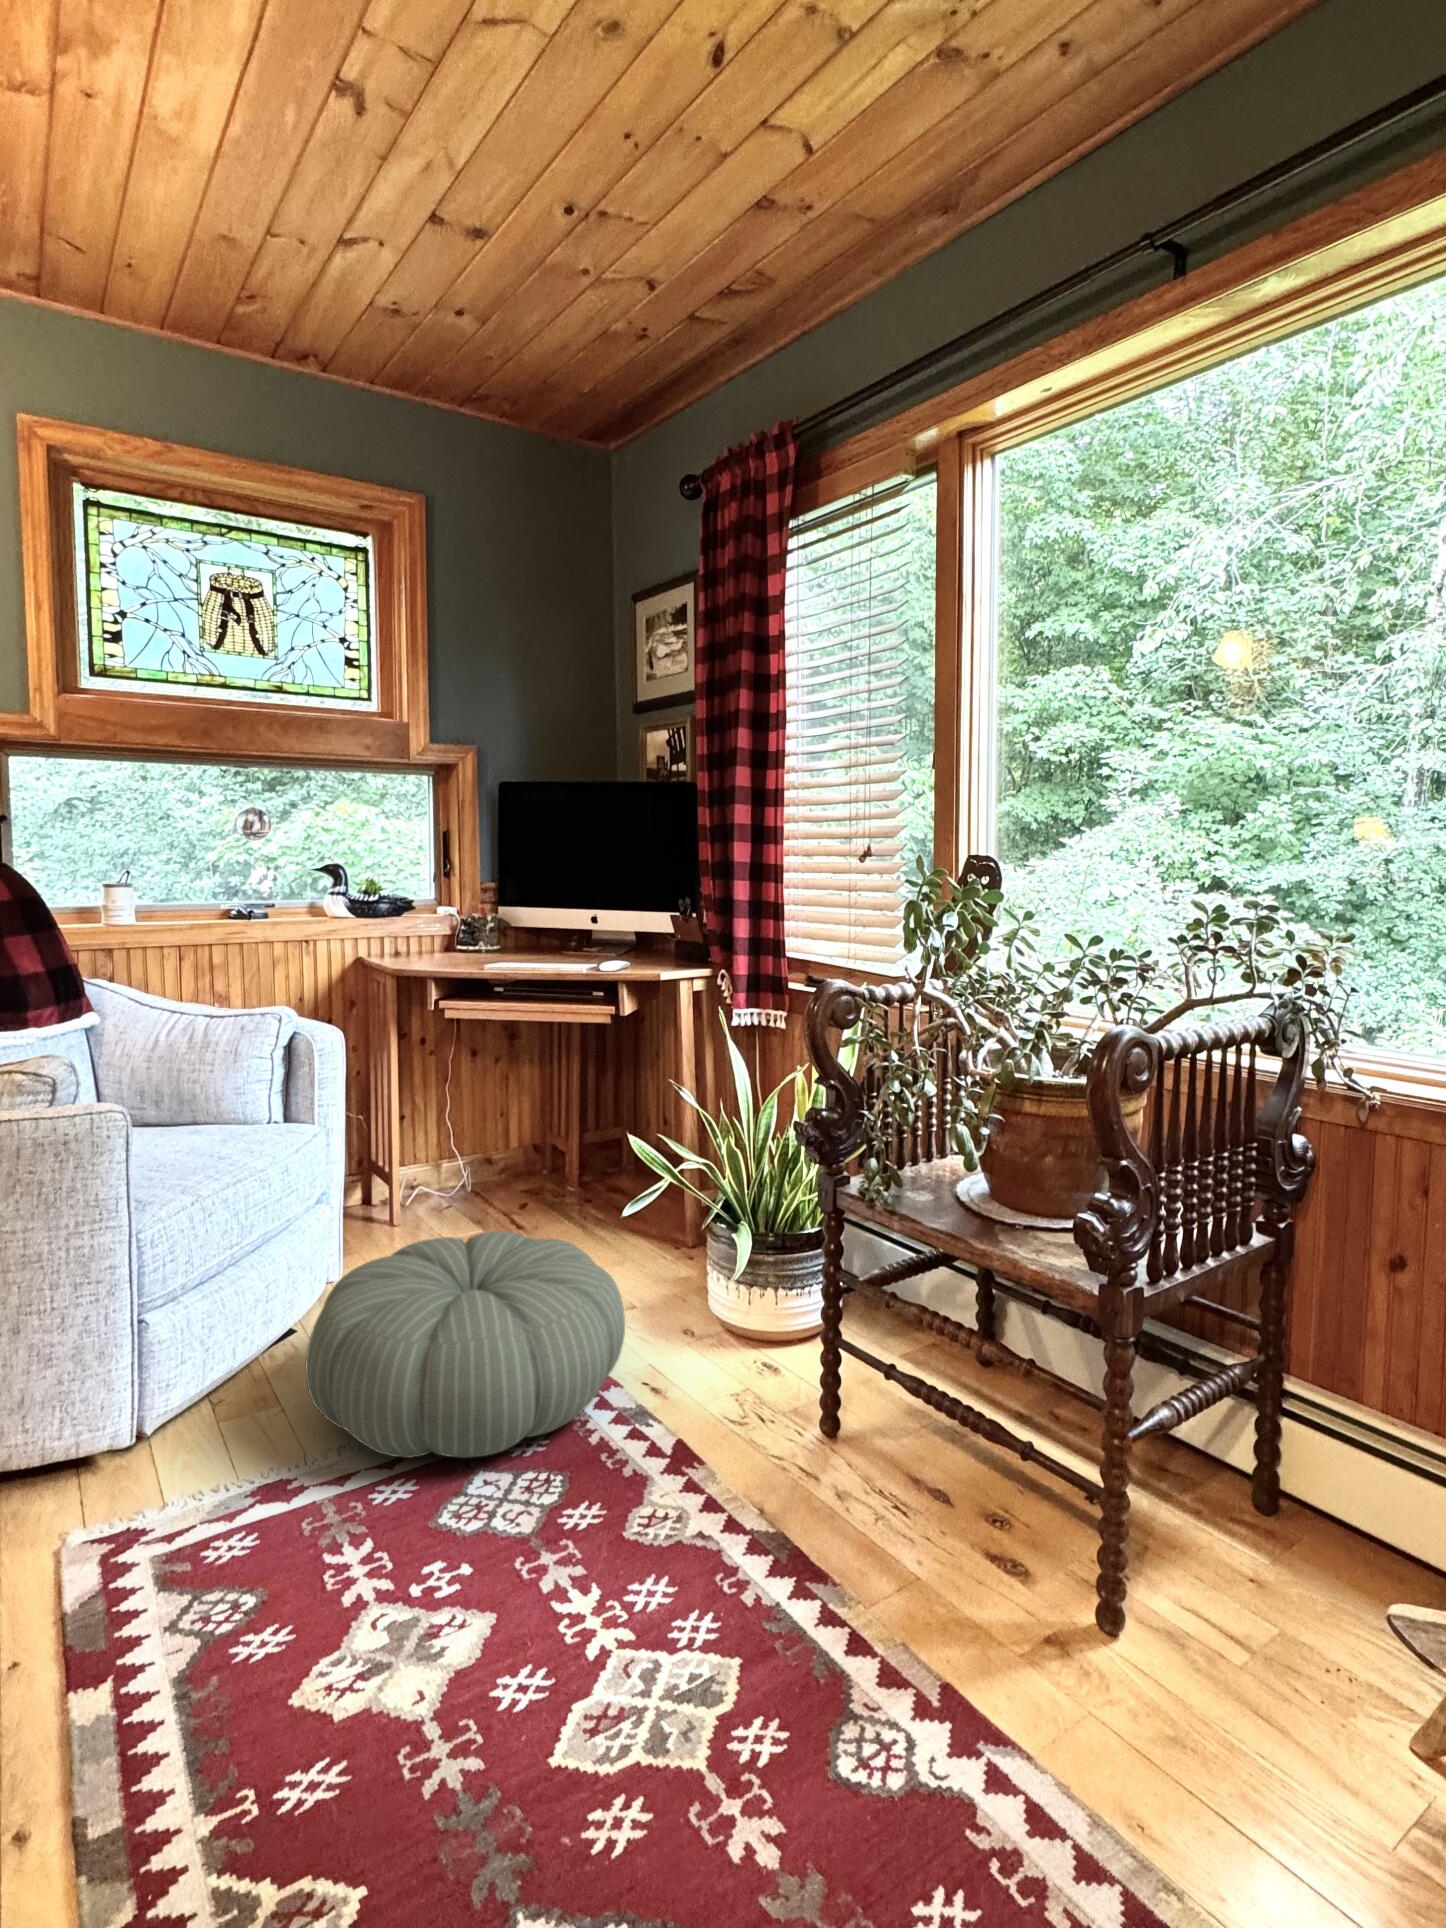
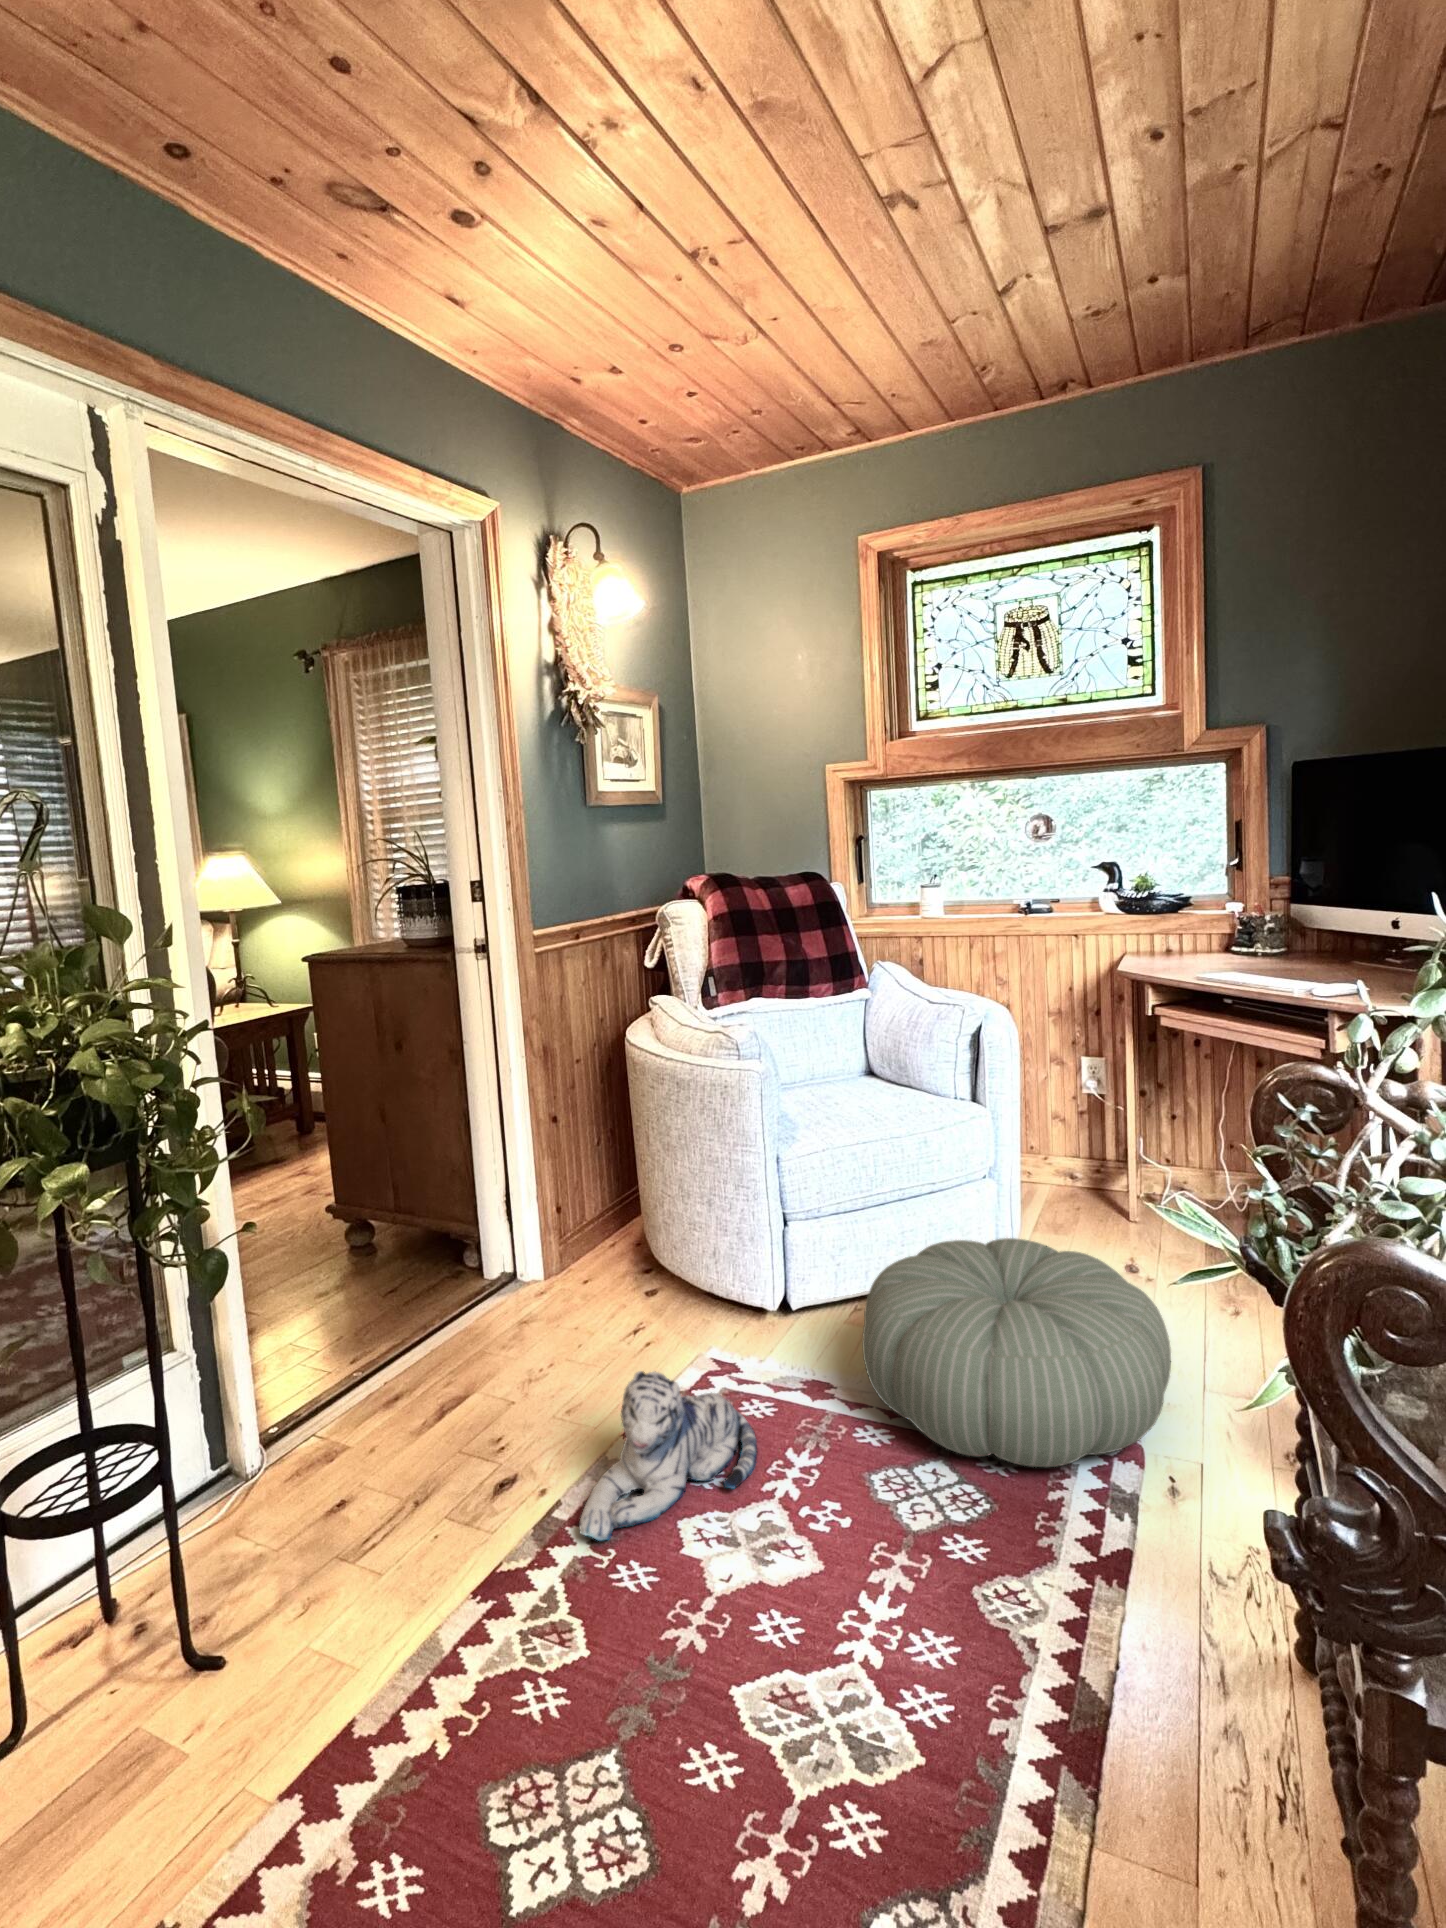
plush toy: none [132,1524,323,1815] -> present [579,1371,758,1540]

